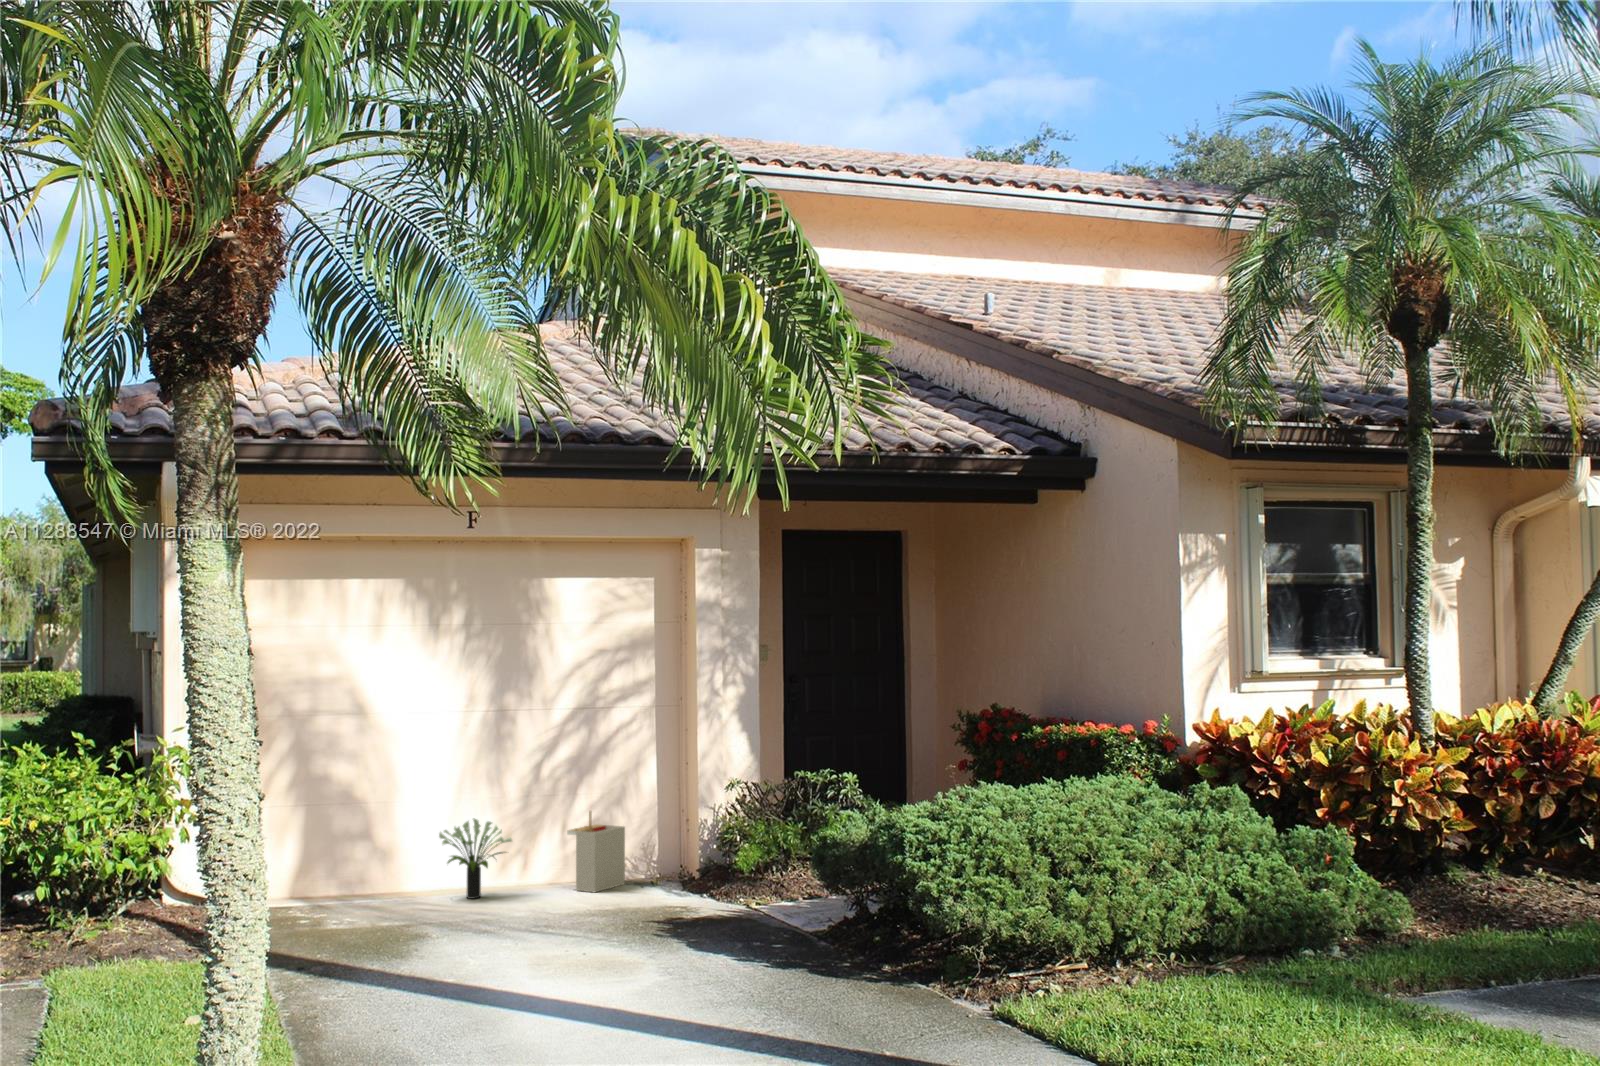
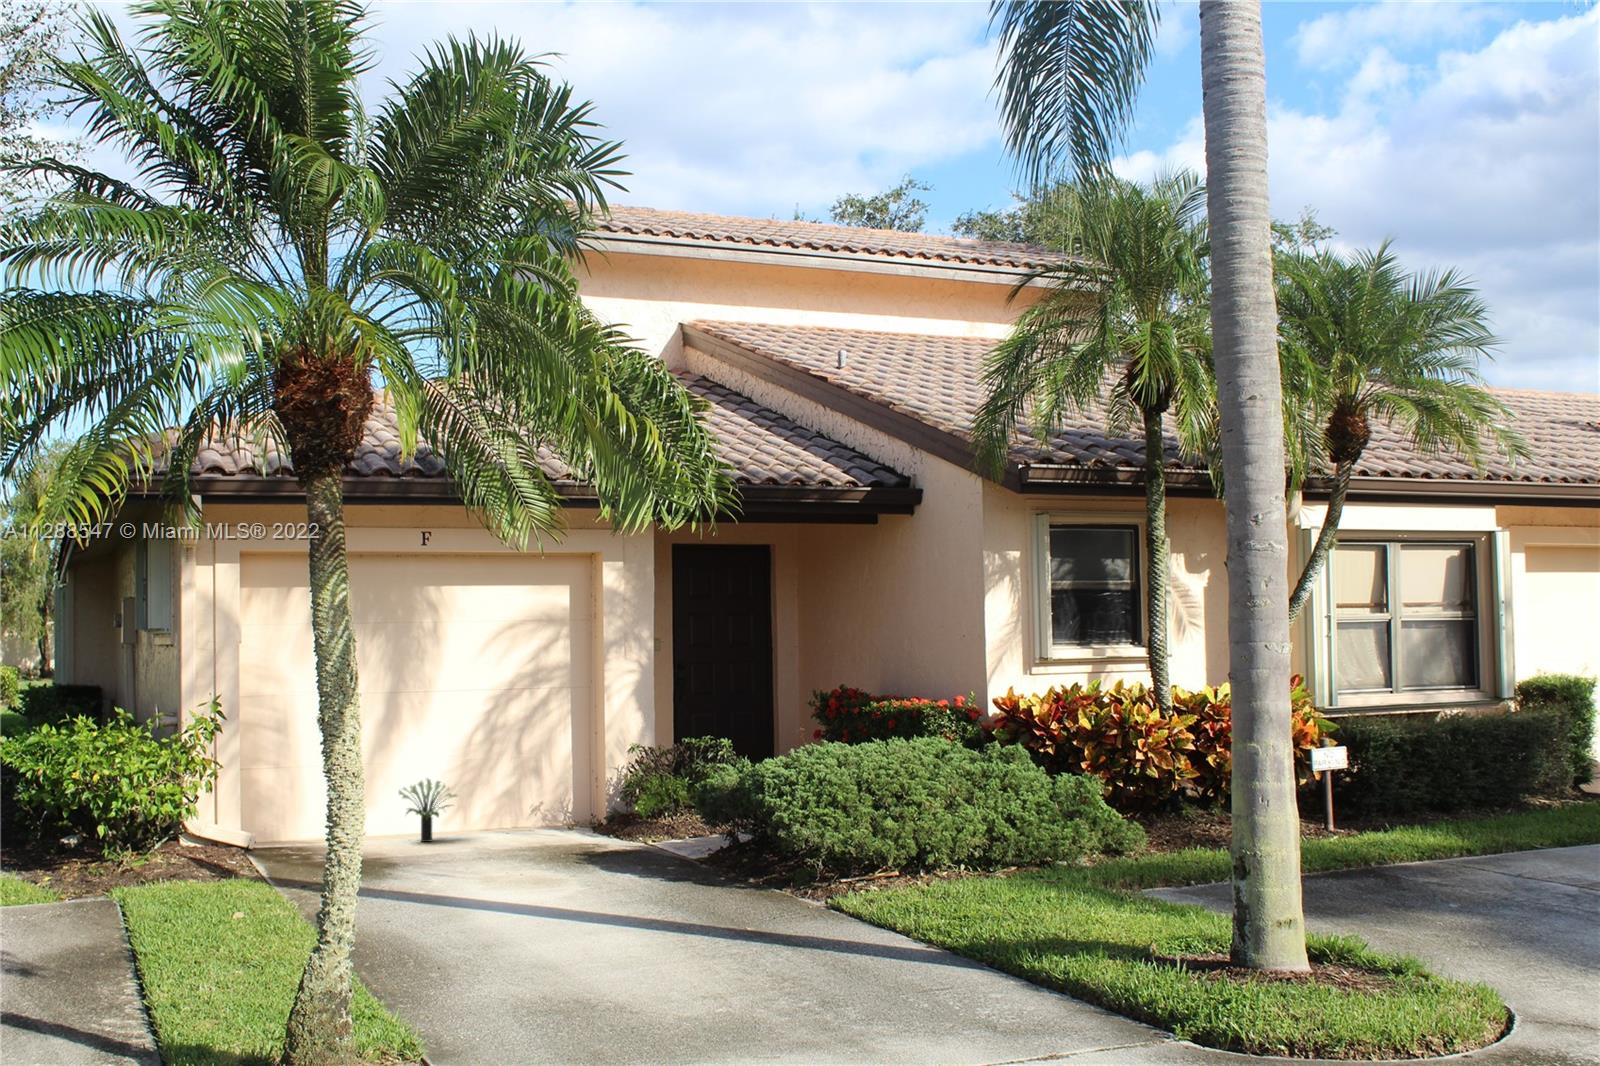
storage bin: present [567,811,625,892] -> none [501,772,547,836]

